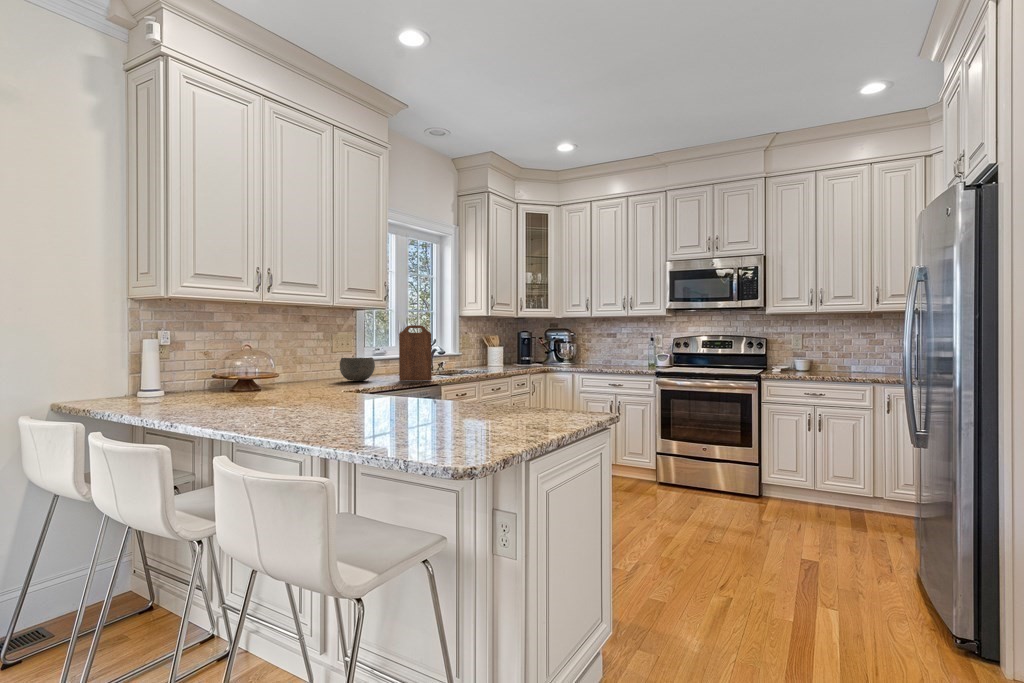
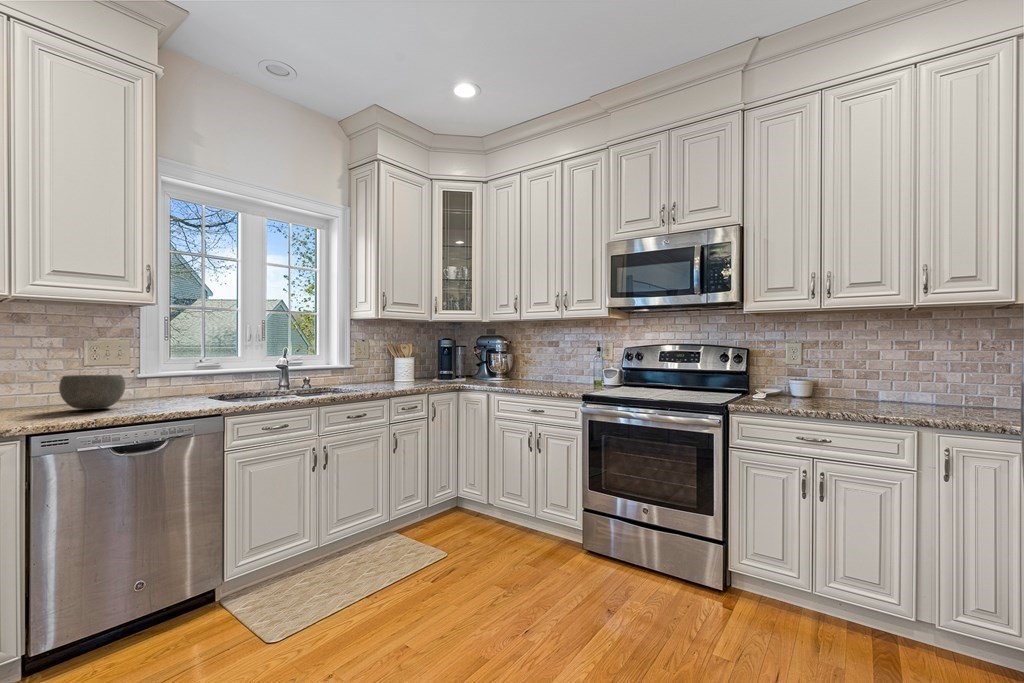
cutting board: present [399,325,432,381] -> none [153,328,198,410]

